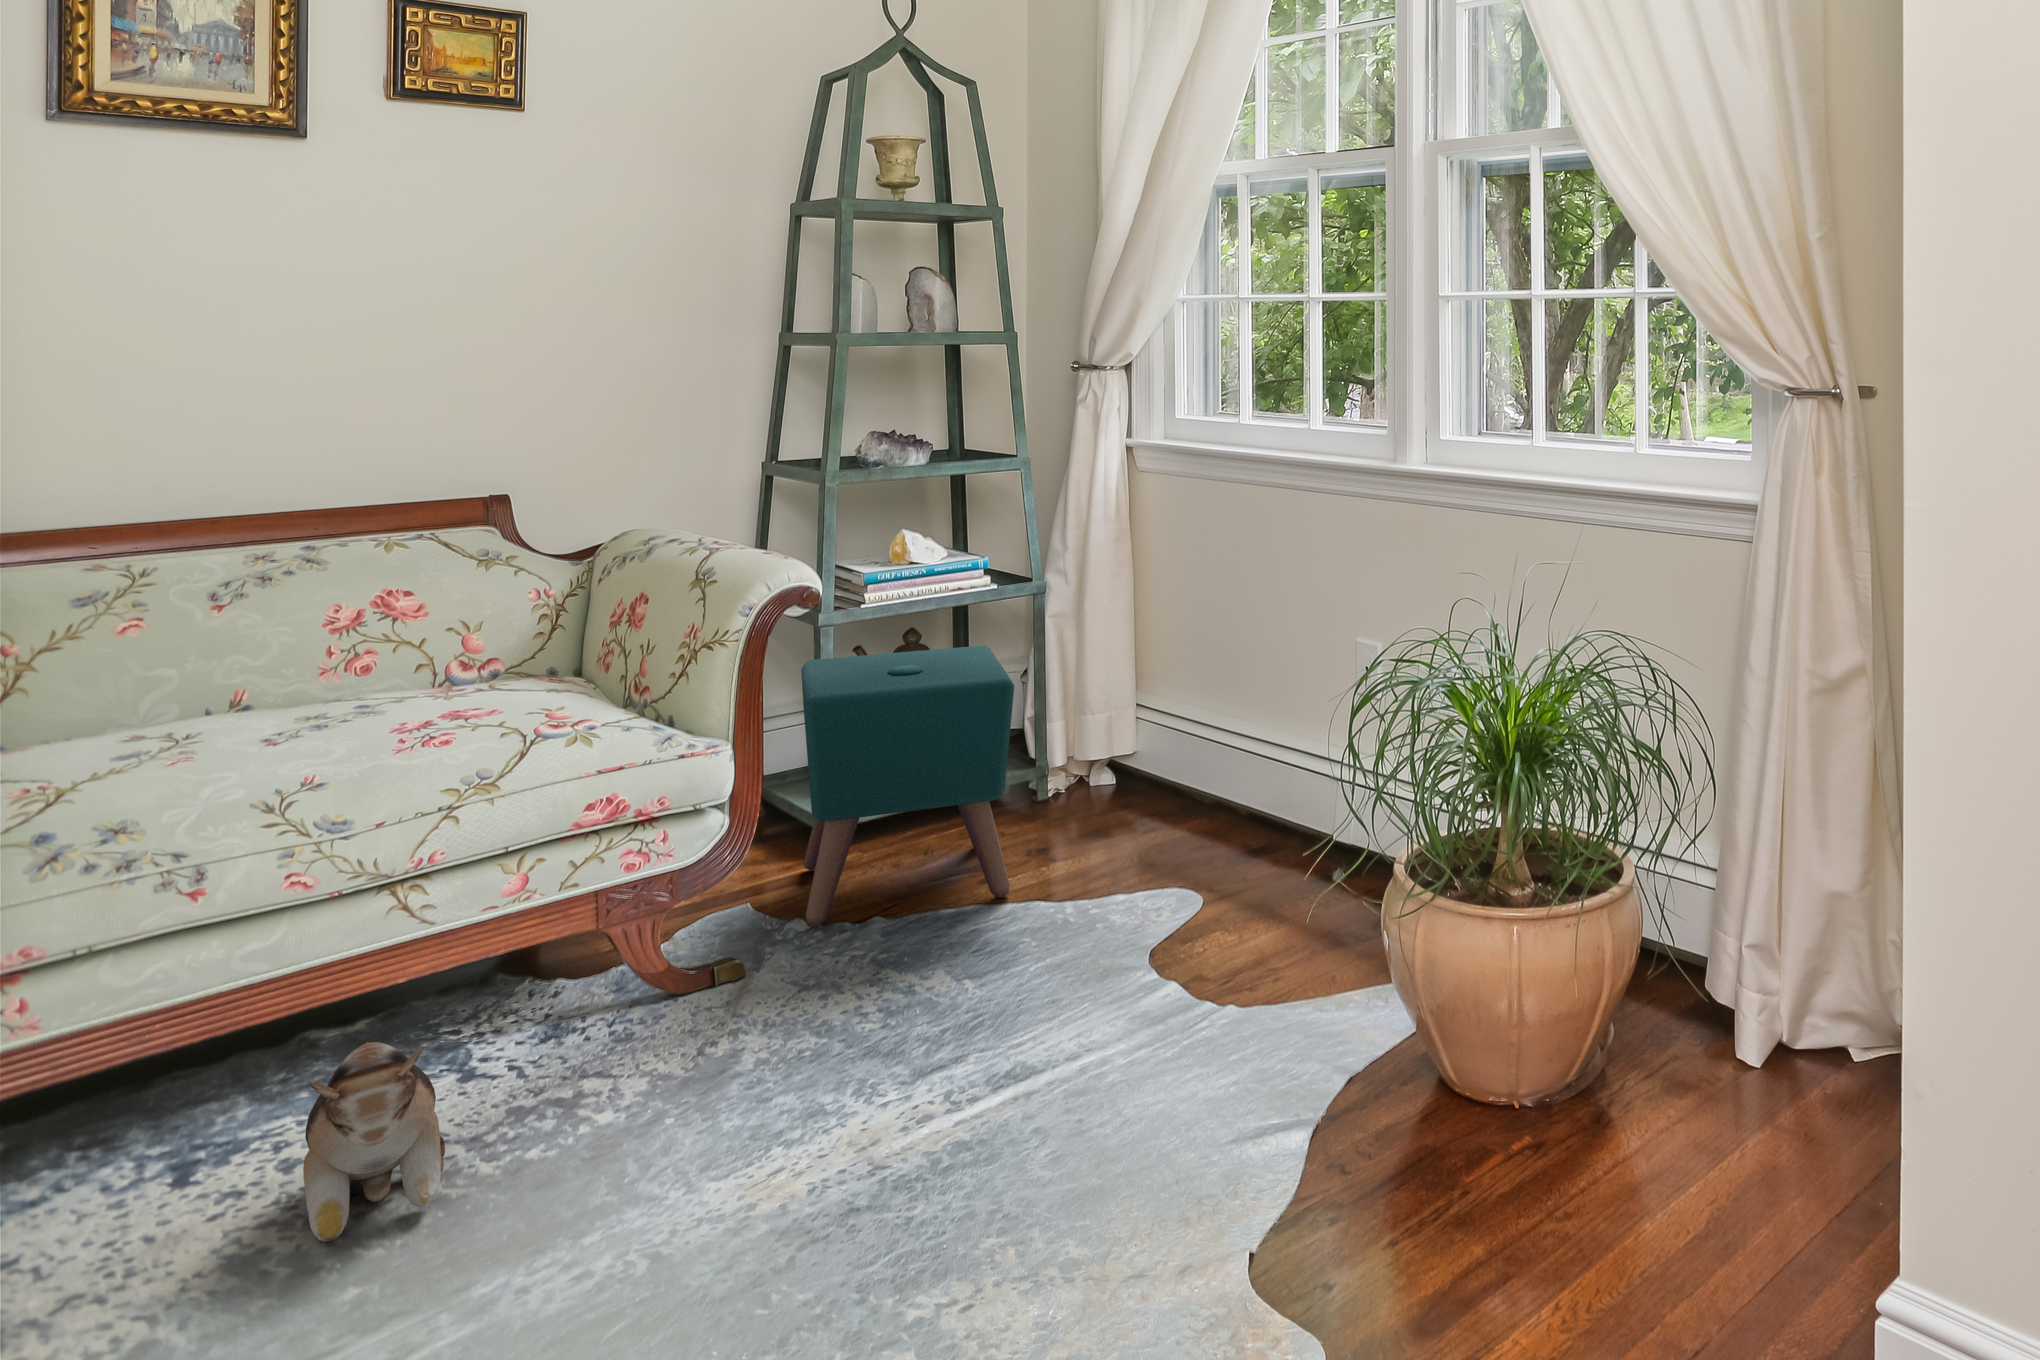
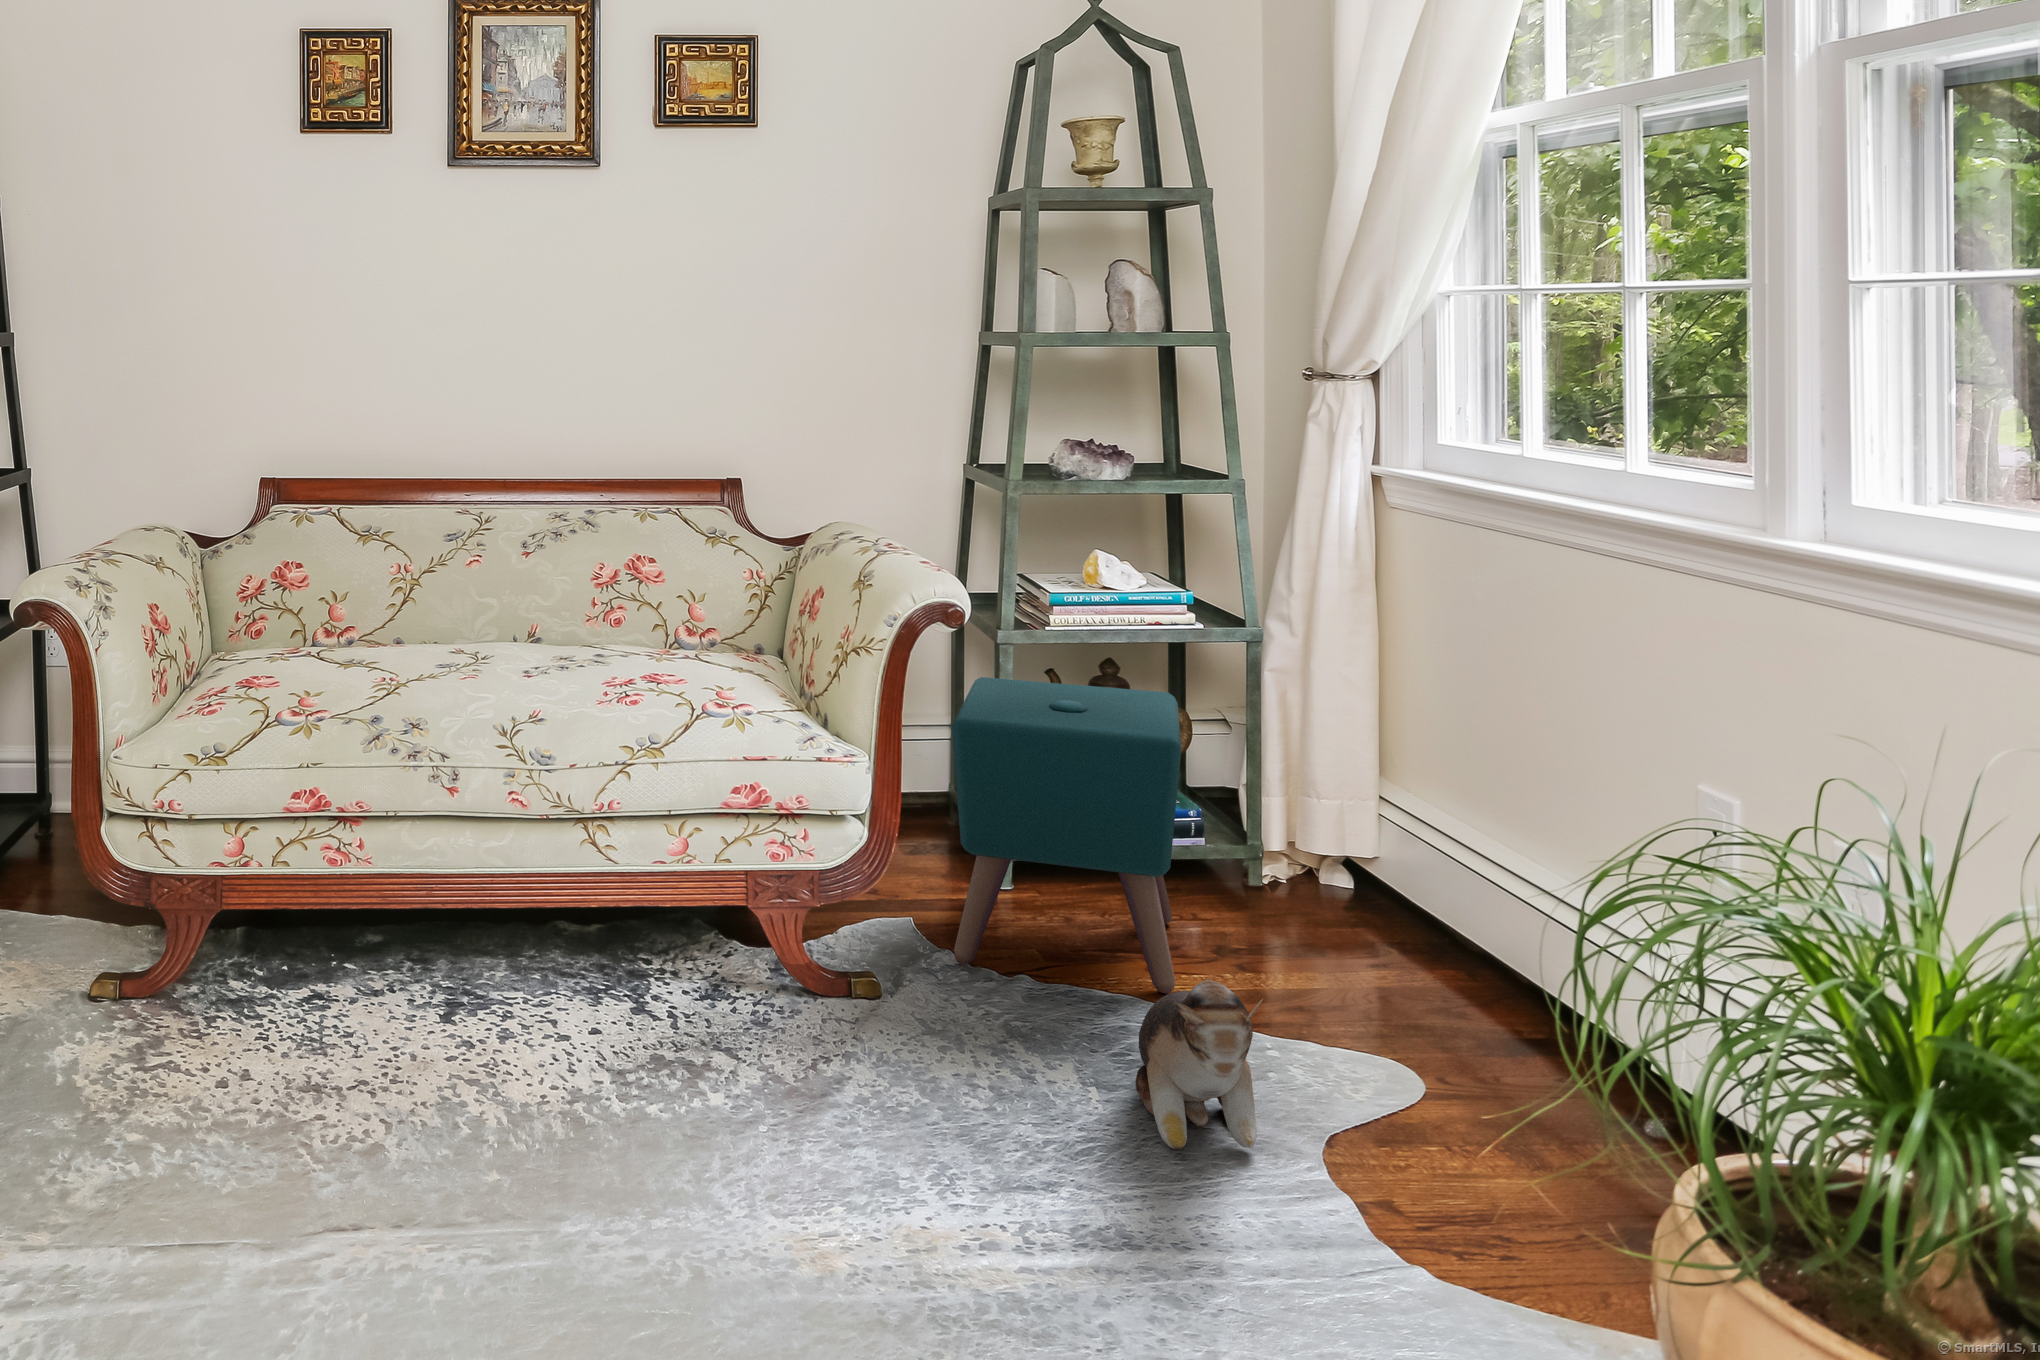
plush toy: present [303,1042,445,1242] -> present [1136,978,1263,1149]

